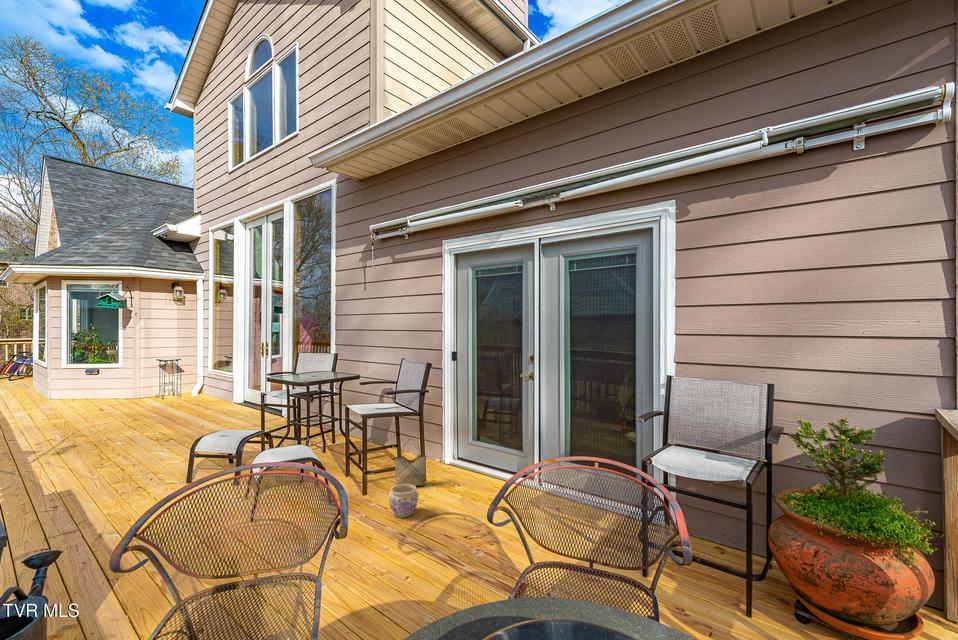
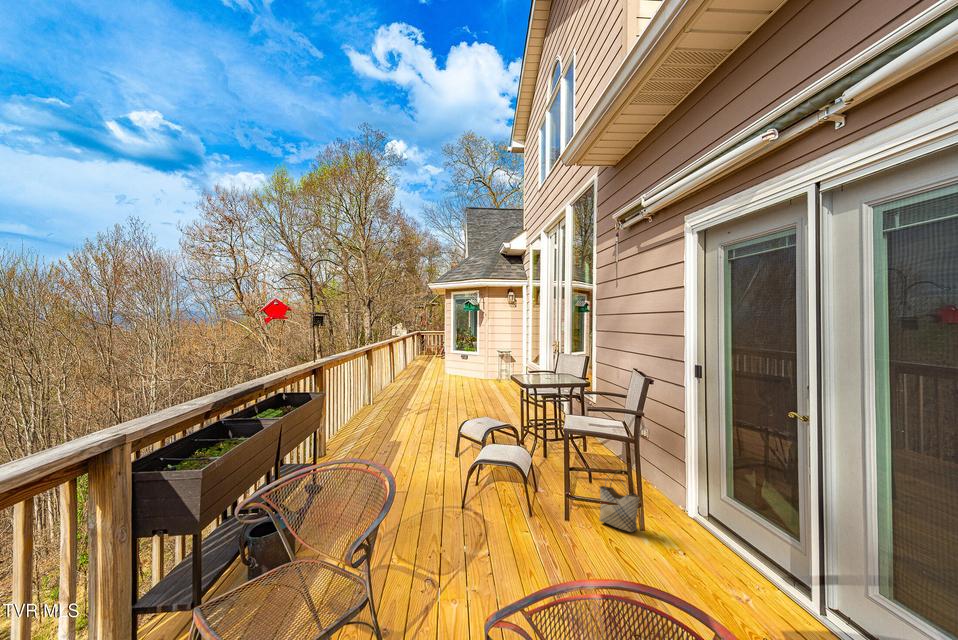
planter: present [388,484,418,518] -> none [558,522,596,567]

